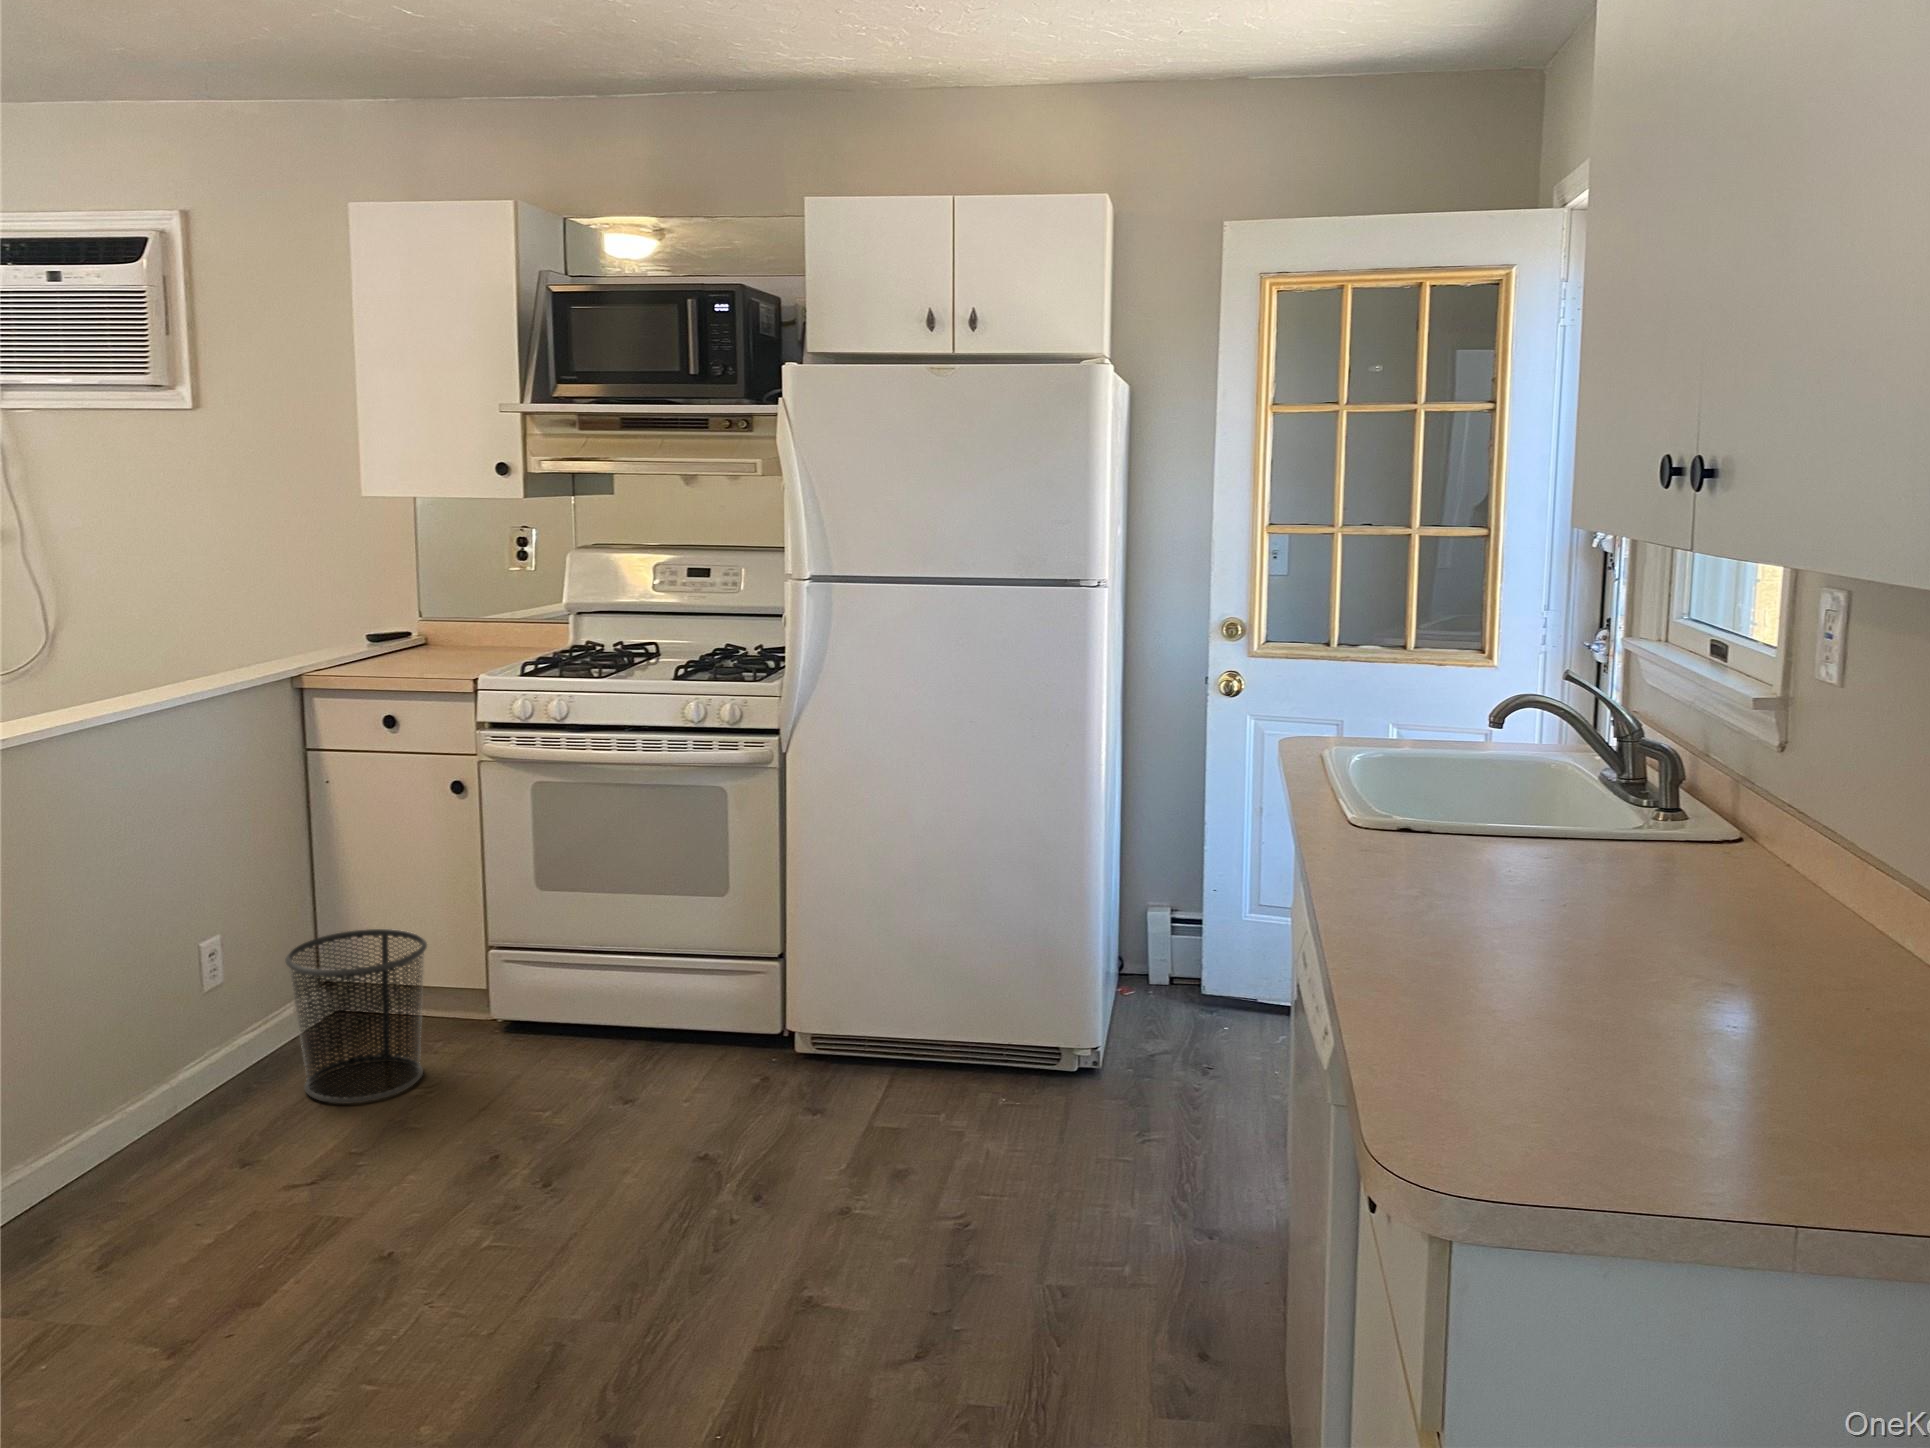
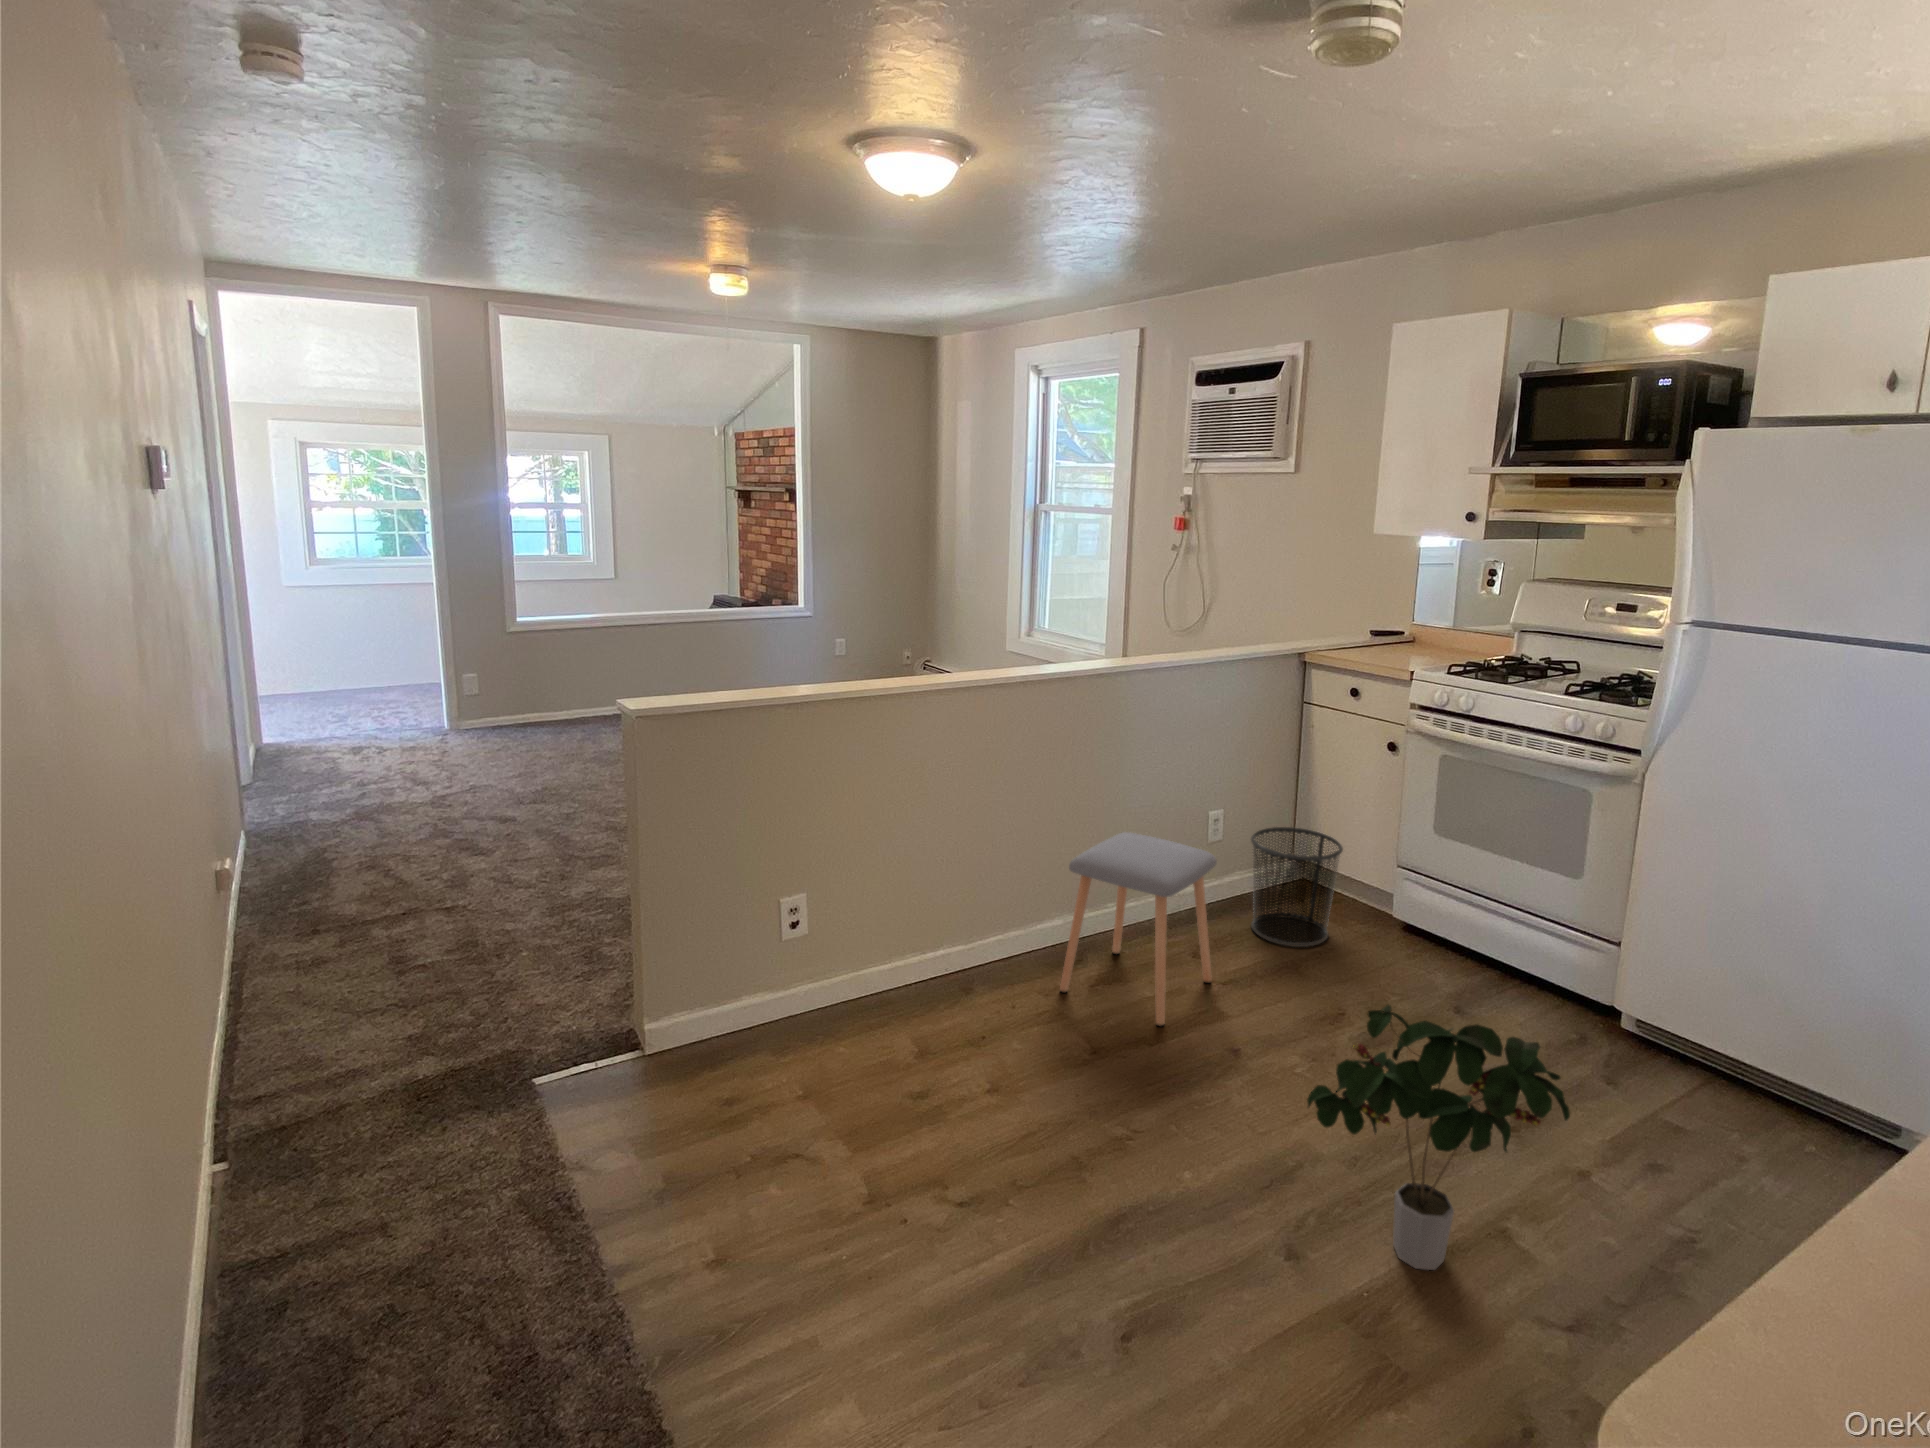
stool: none [42,992,299,1296] -> present [1060,832,1217,1026]
potted plant: none [585,1055,870,1369] -> present [1307,1005,1570,1270]

